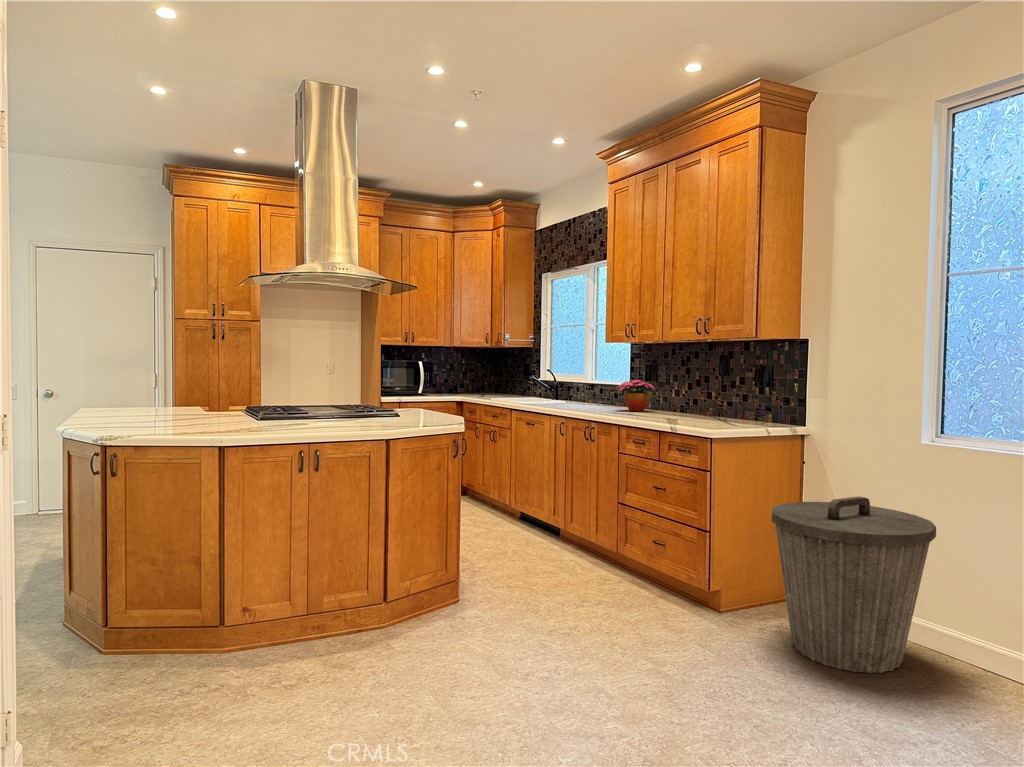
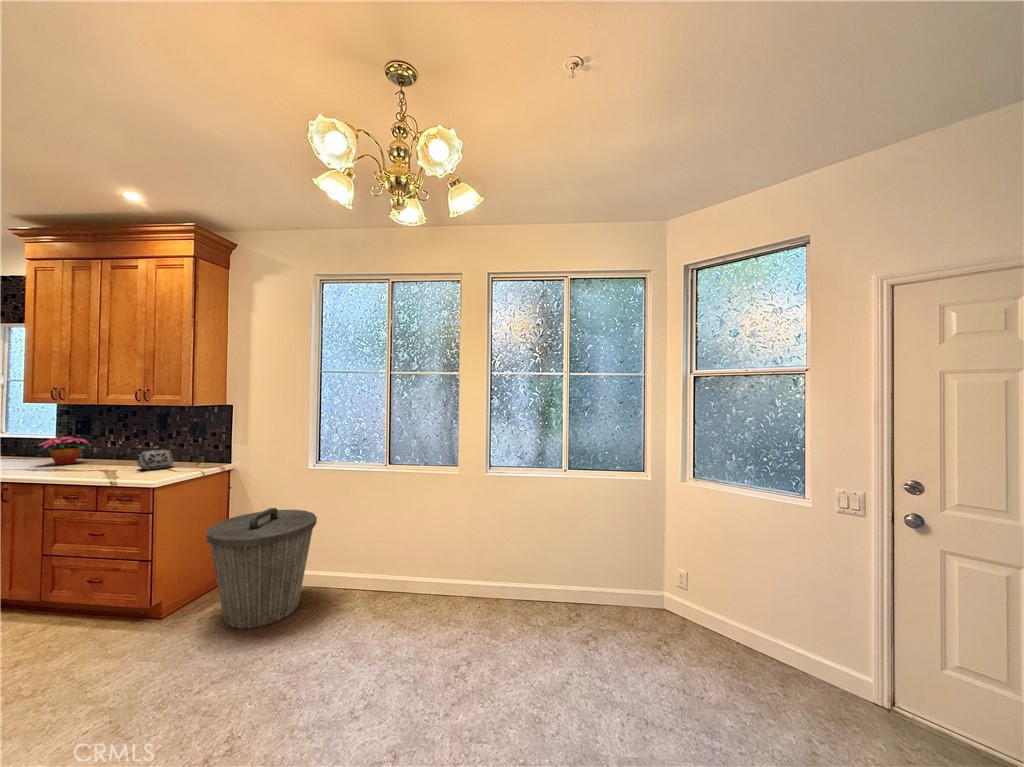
teapot: none [698,393,736,421] -> present [137,447,174,469]

